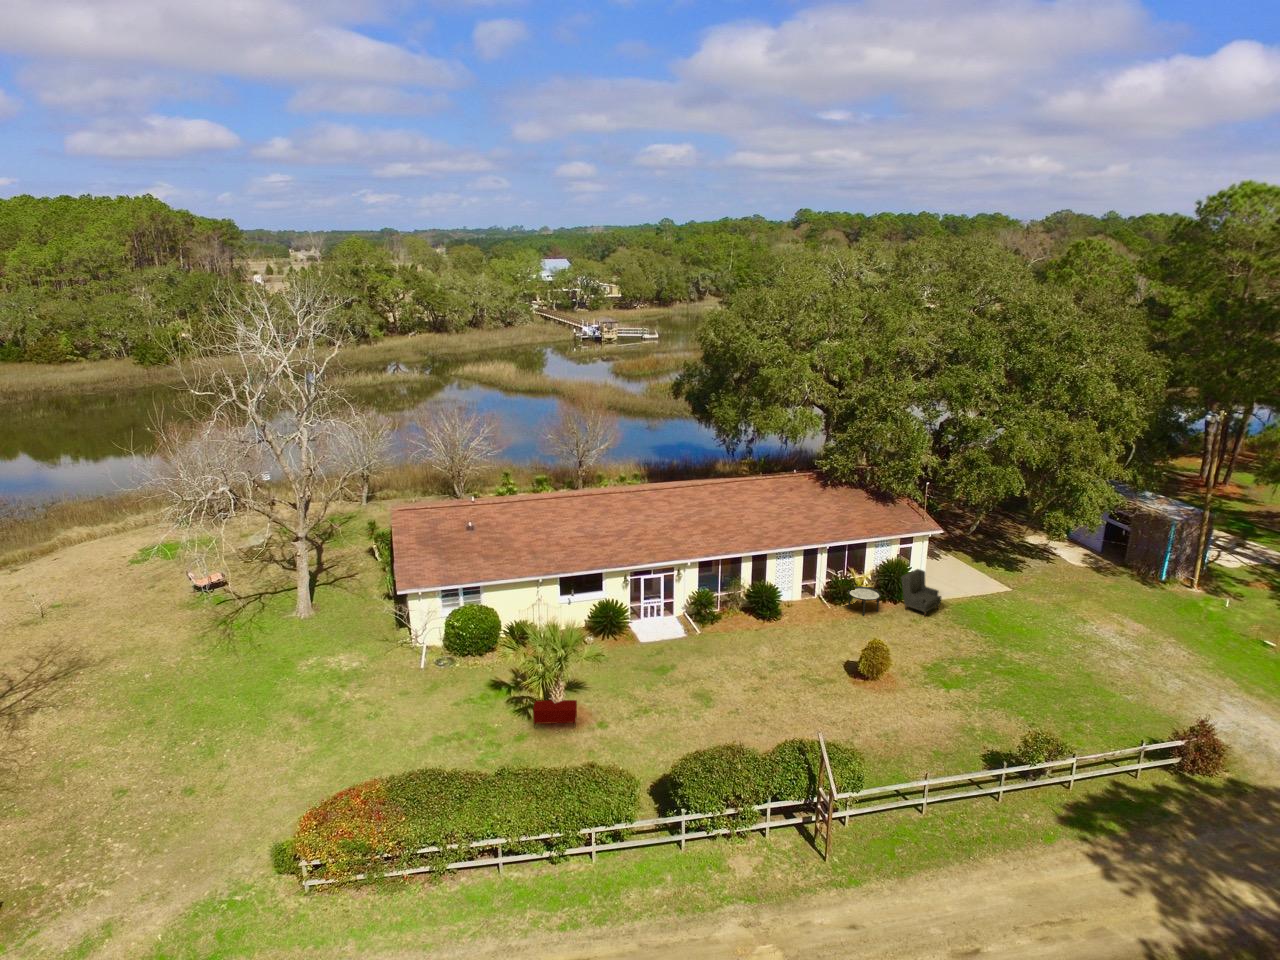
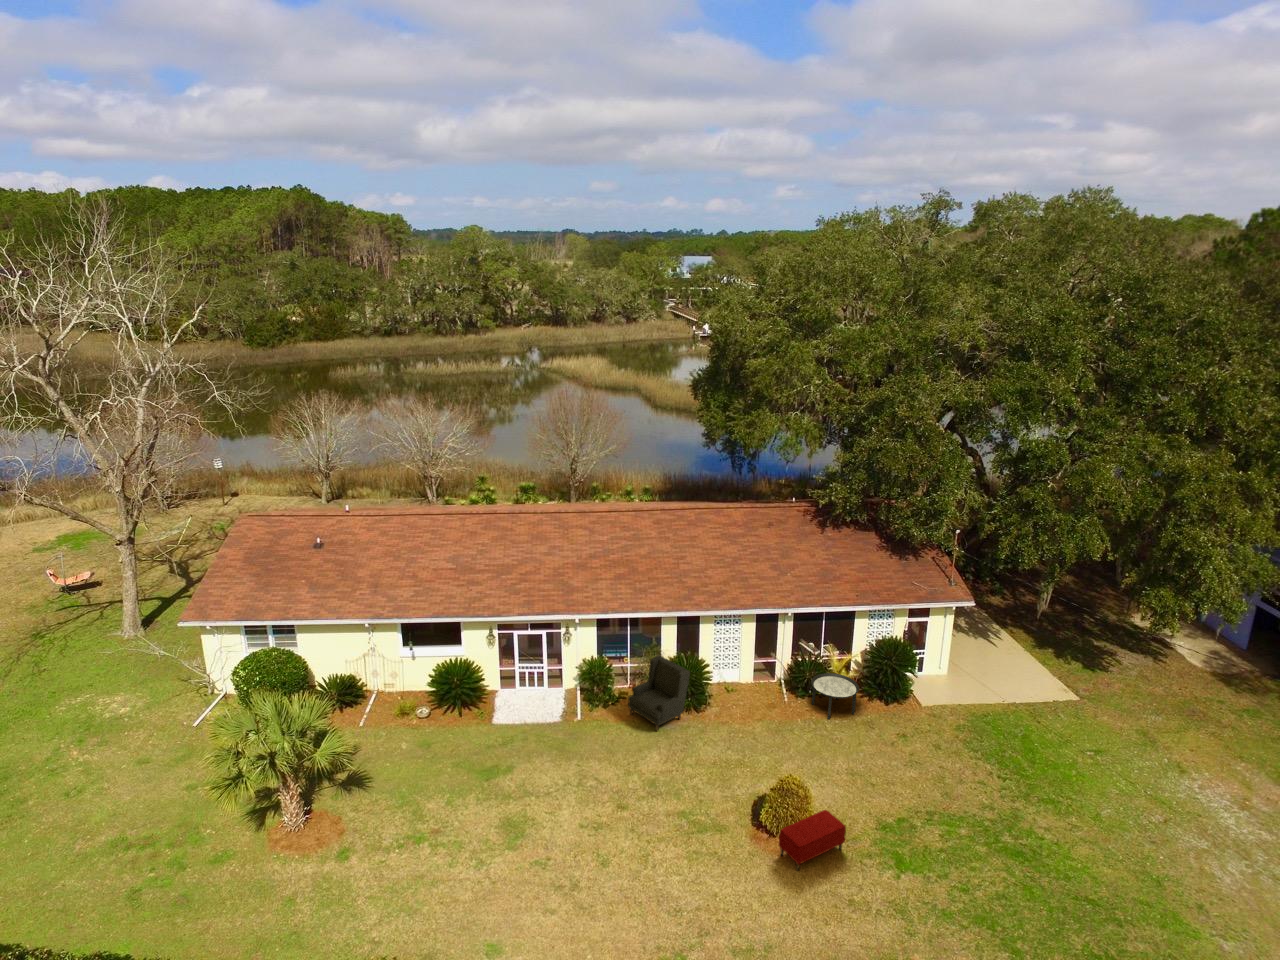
chair: present [901,569,941,616] -> present [628,656,690,731]
bench: present [533,700,577,728] -> present [779,810,846,871]

